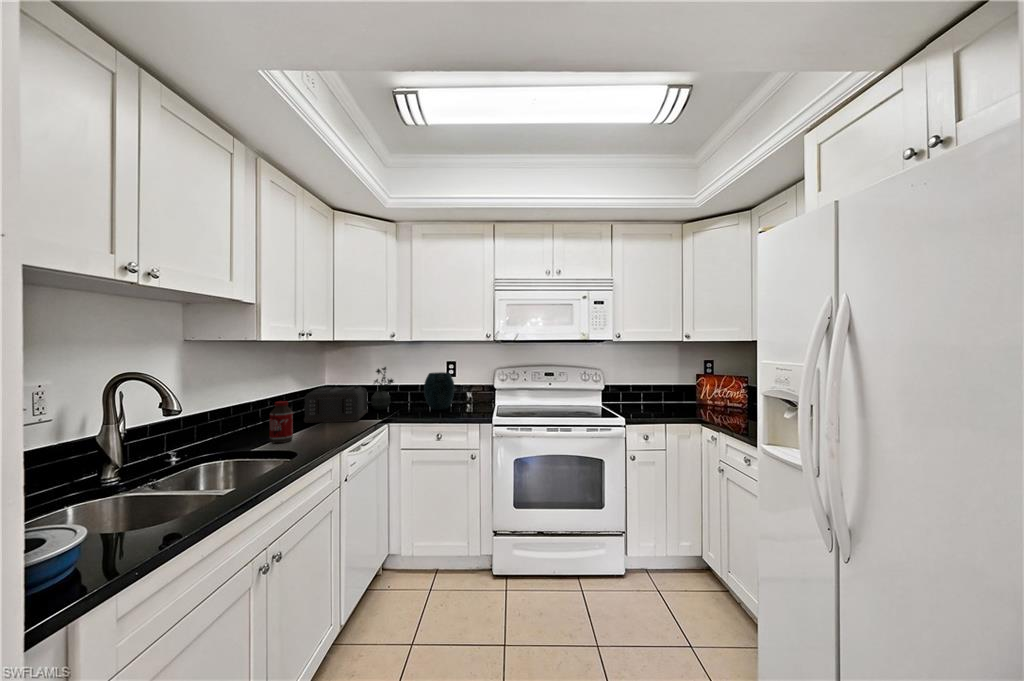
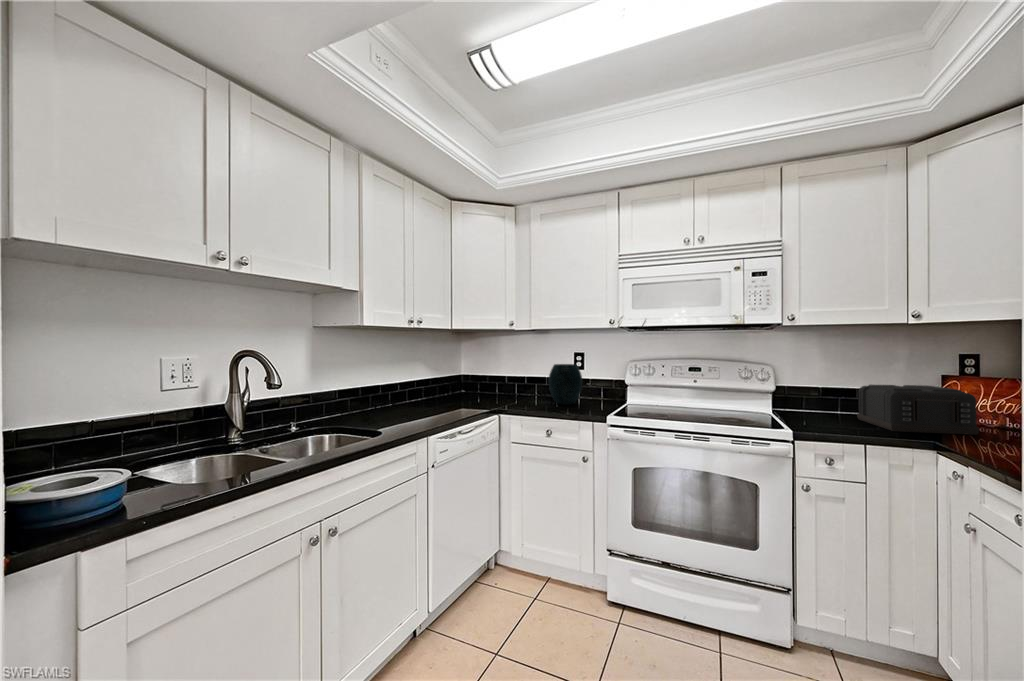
potted plant: present [372,367,393,410] -> none [498,356,522,401]
toaster: present [304,387,368,423] -> present [857,384,979,435]
bottle: present [270,401,293,443] -> none [377,384,398,423]

